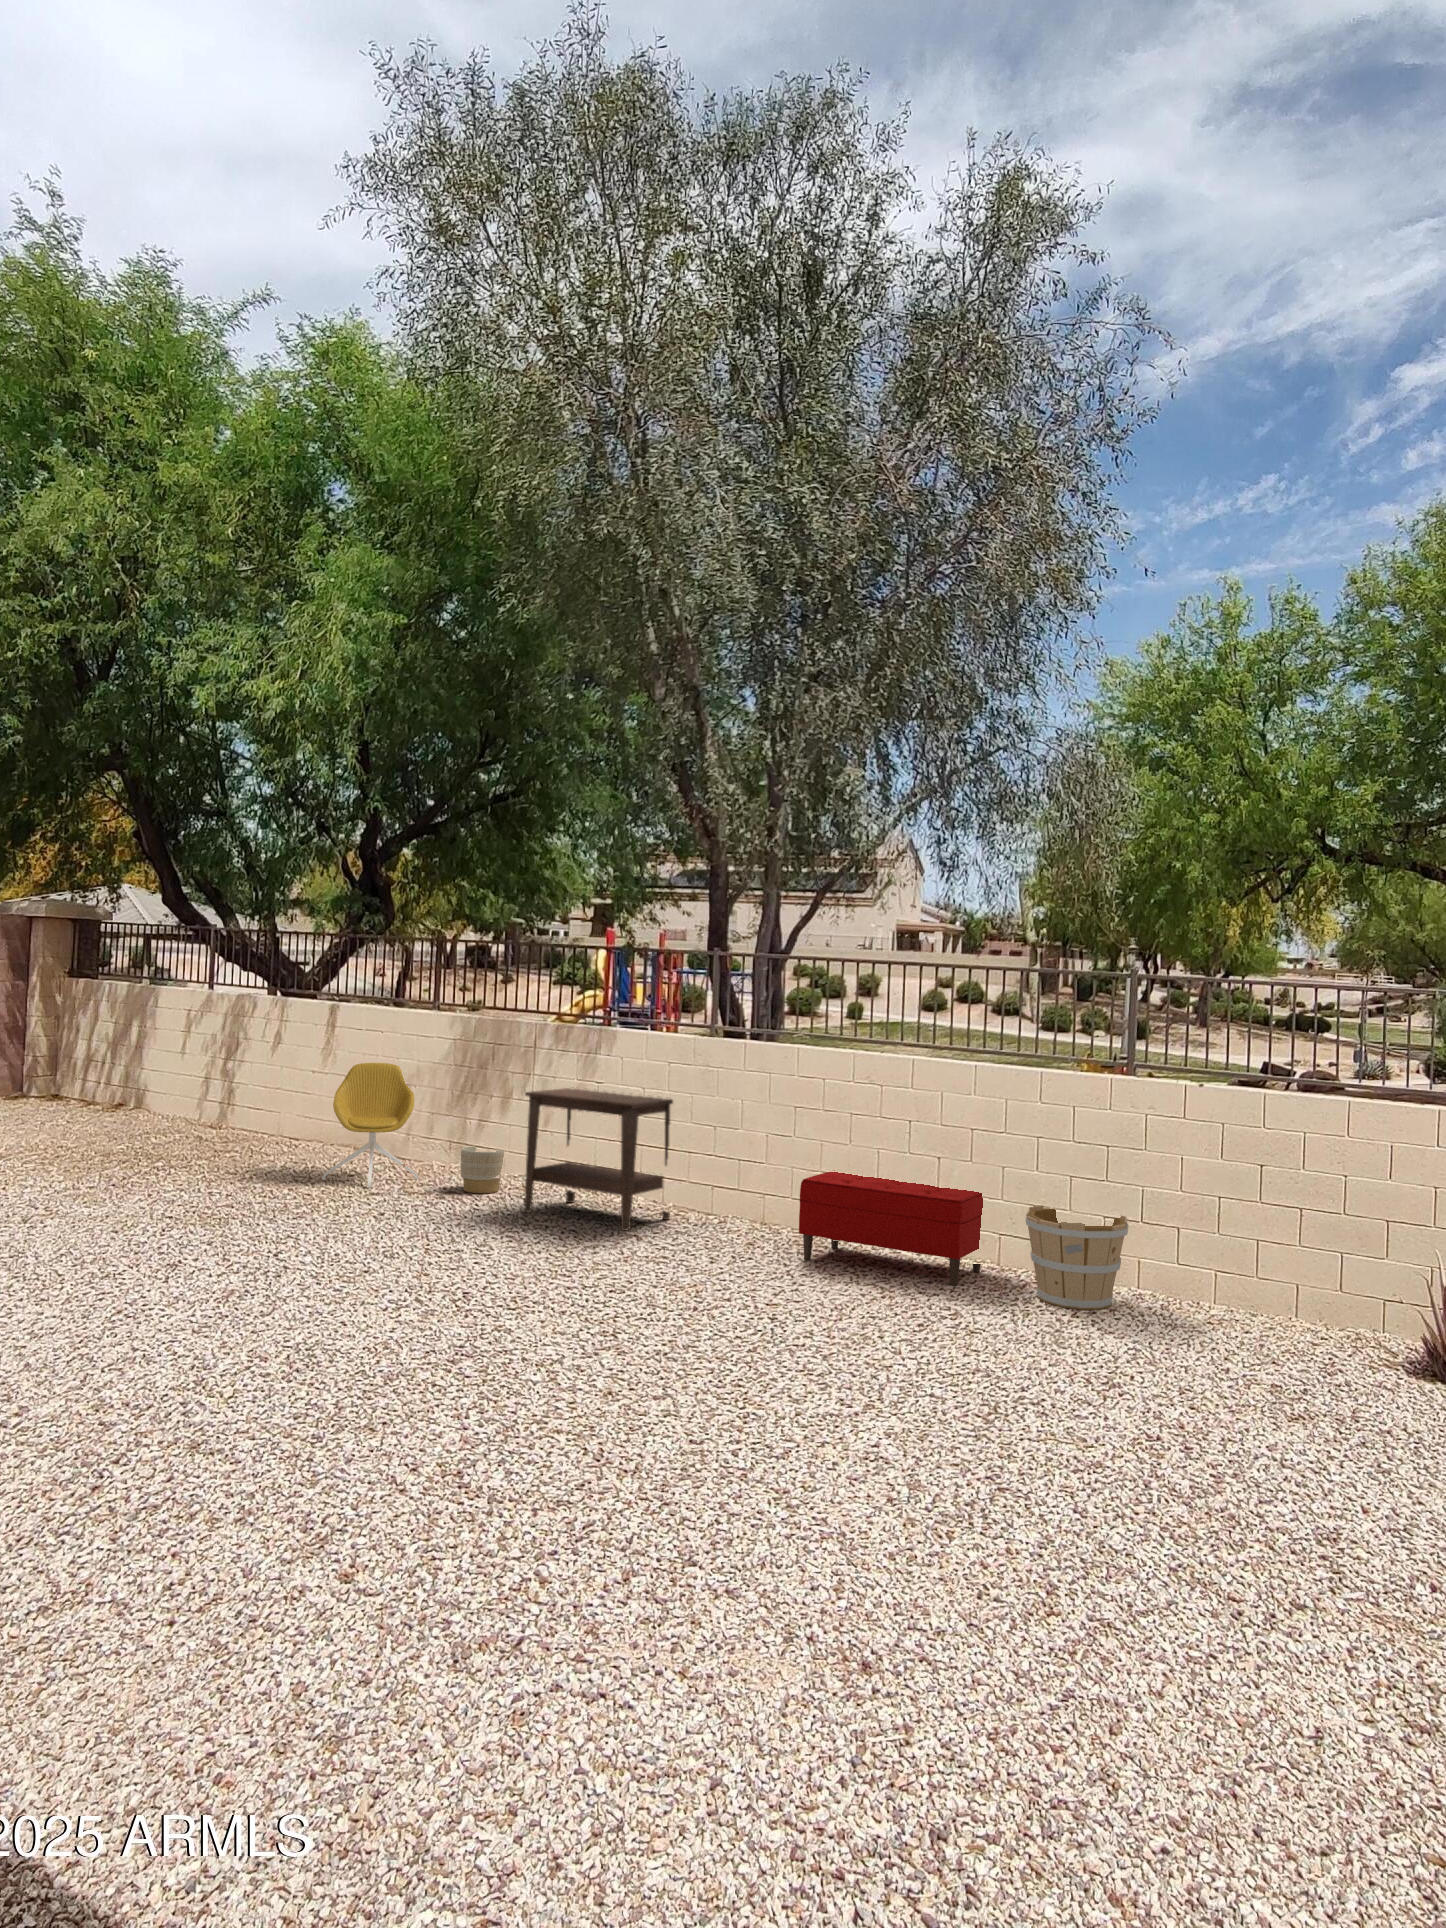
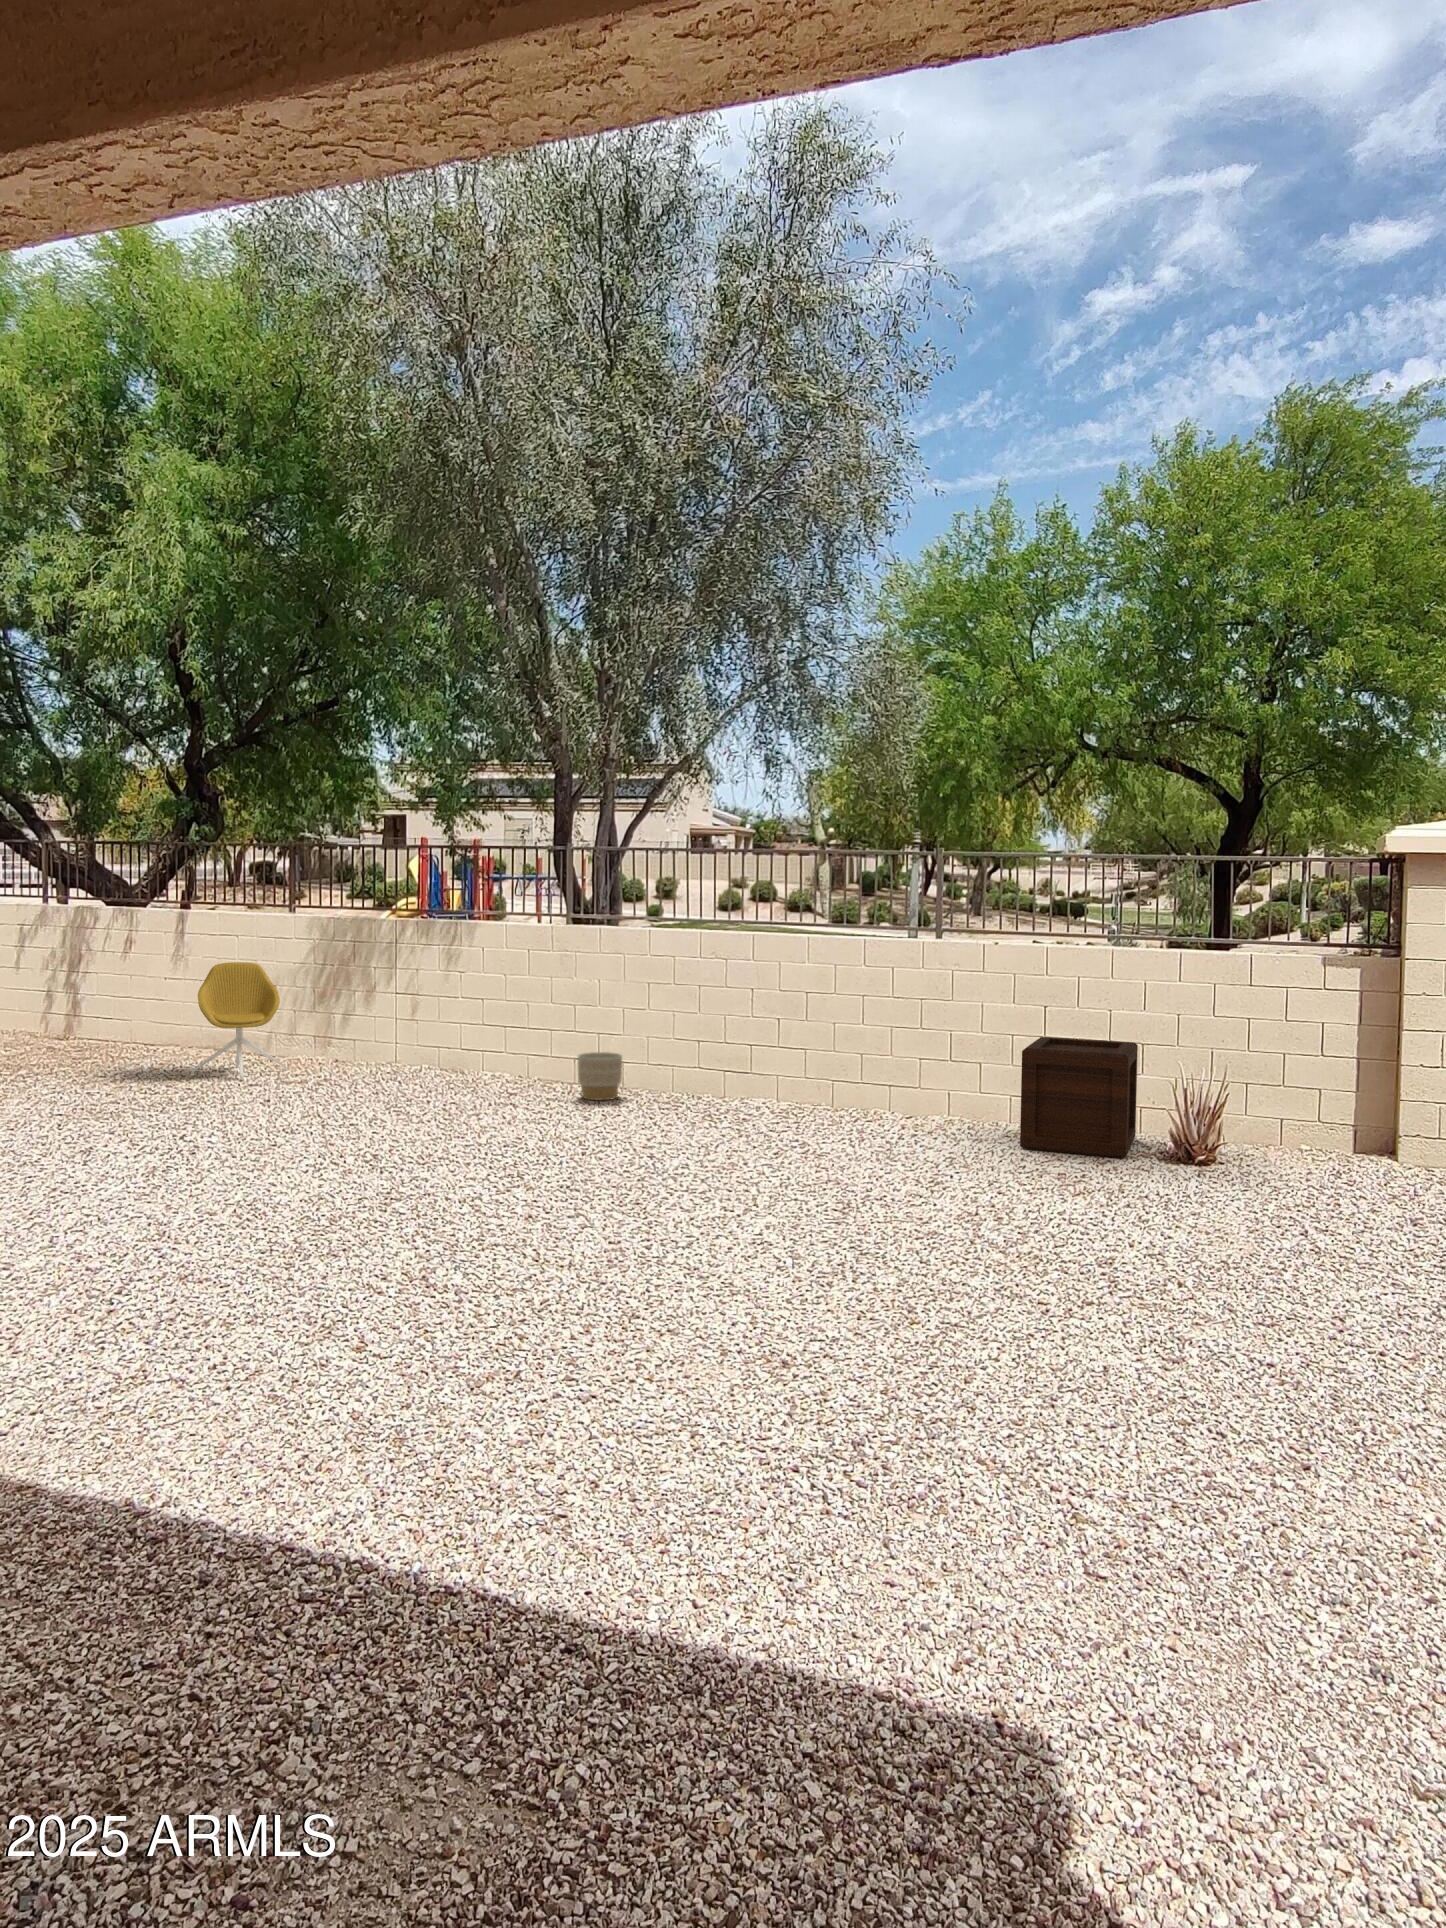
side table: present [524,1088,673,1231] -> none [397,975,543,1100]
planter: present [461,1146,504,1193] -> present [578,1052,622,1100]
bench: present [799,1172,983,1285] -> none [663,1035,825,1123]
wooden crate: none [1224,1203,1381,1370] -> present [1020,1037,1138,1158]
wooden bucket: present [1025,1205,1128,1310] -> none [859,1051,943,1133]

